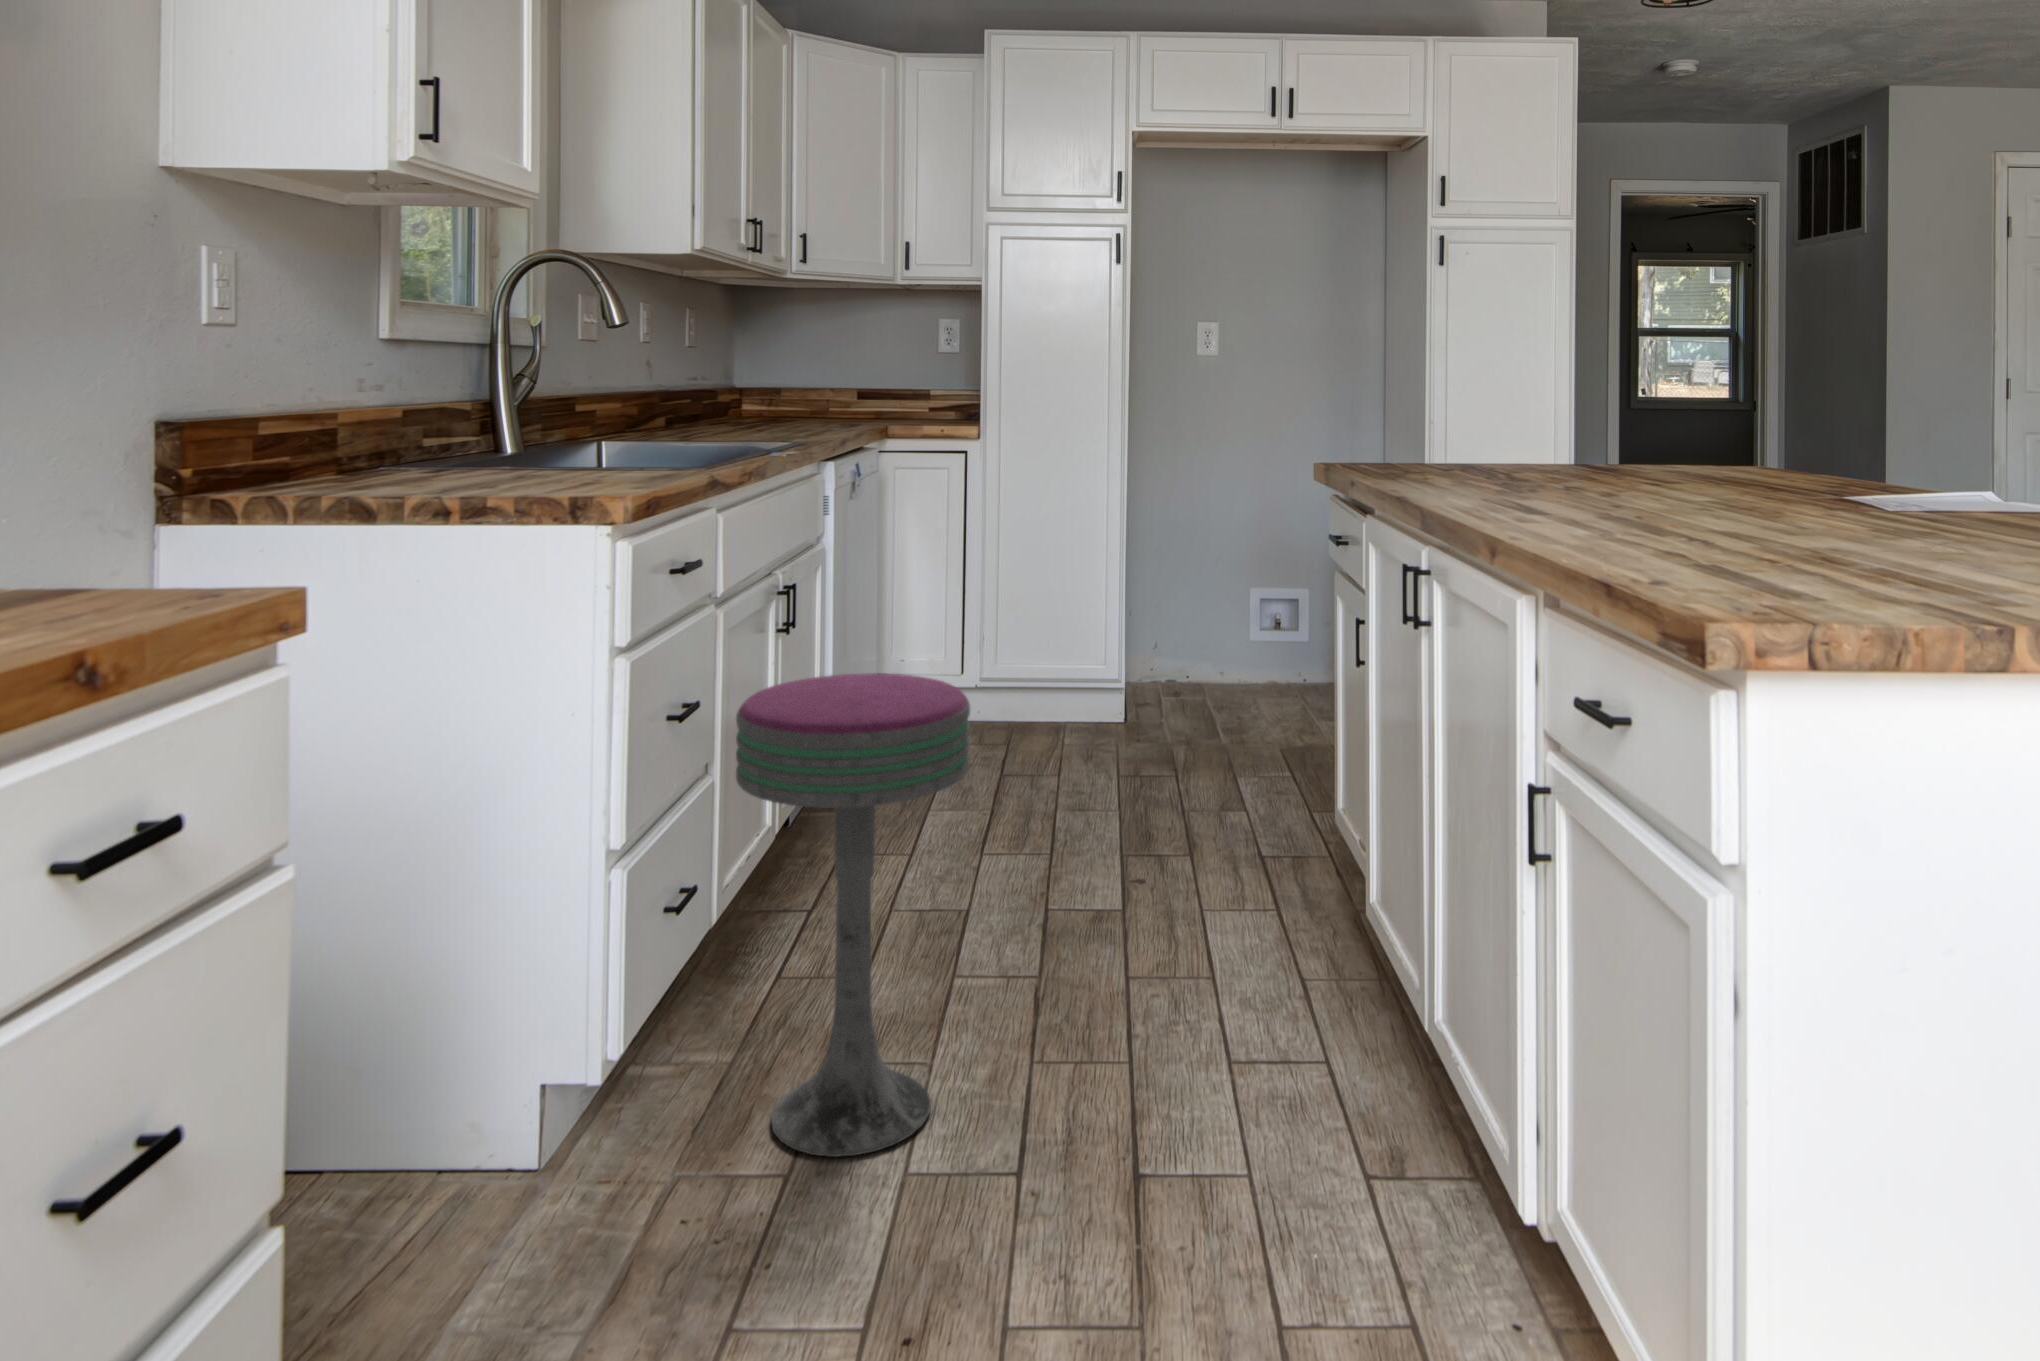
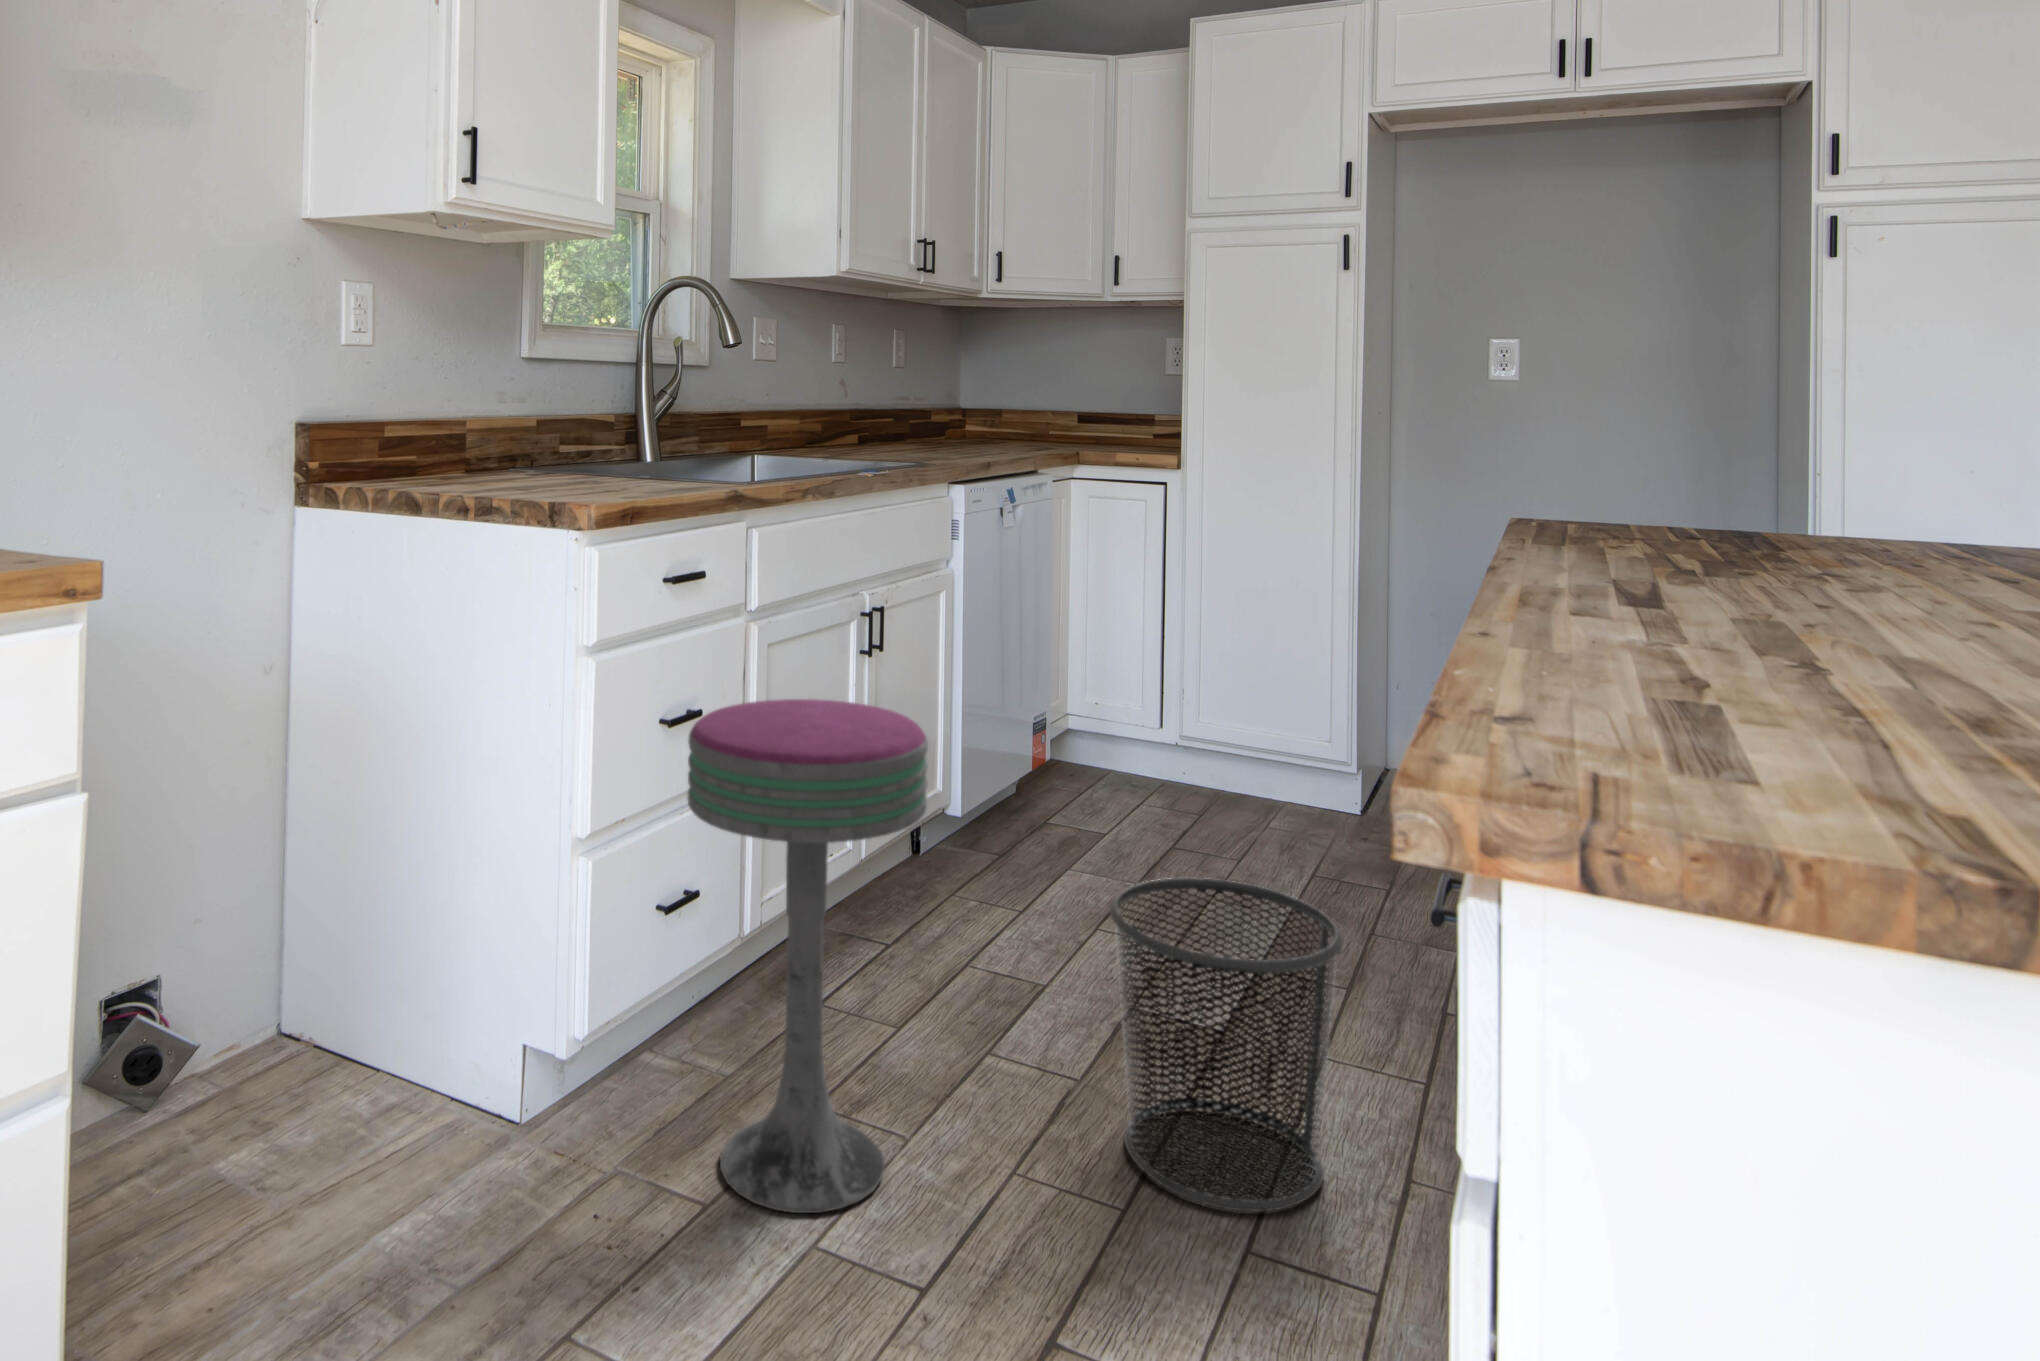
waste bin: none [1087,782,1270,1041] -> present [1110,878,1343,1212]

